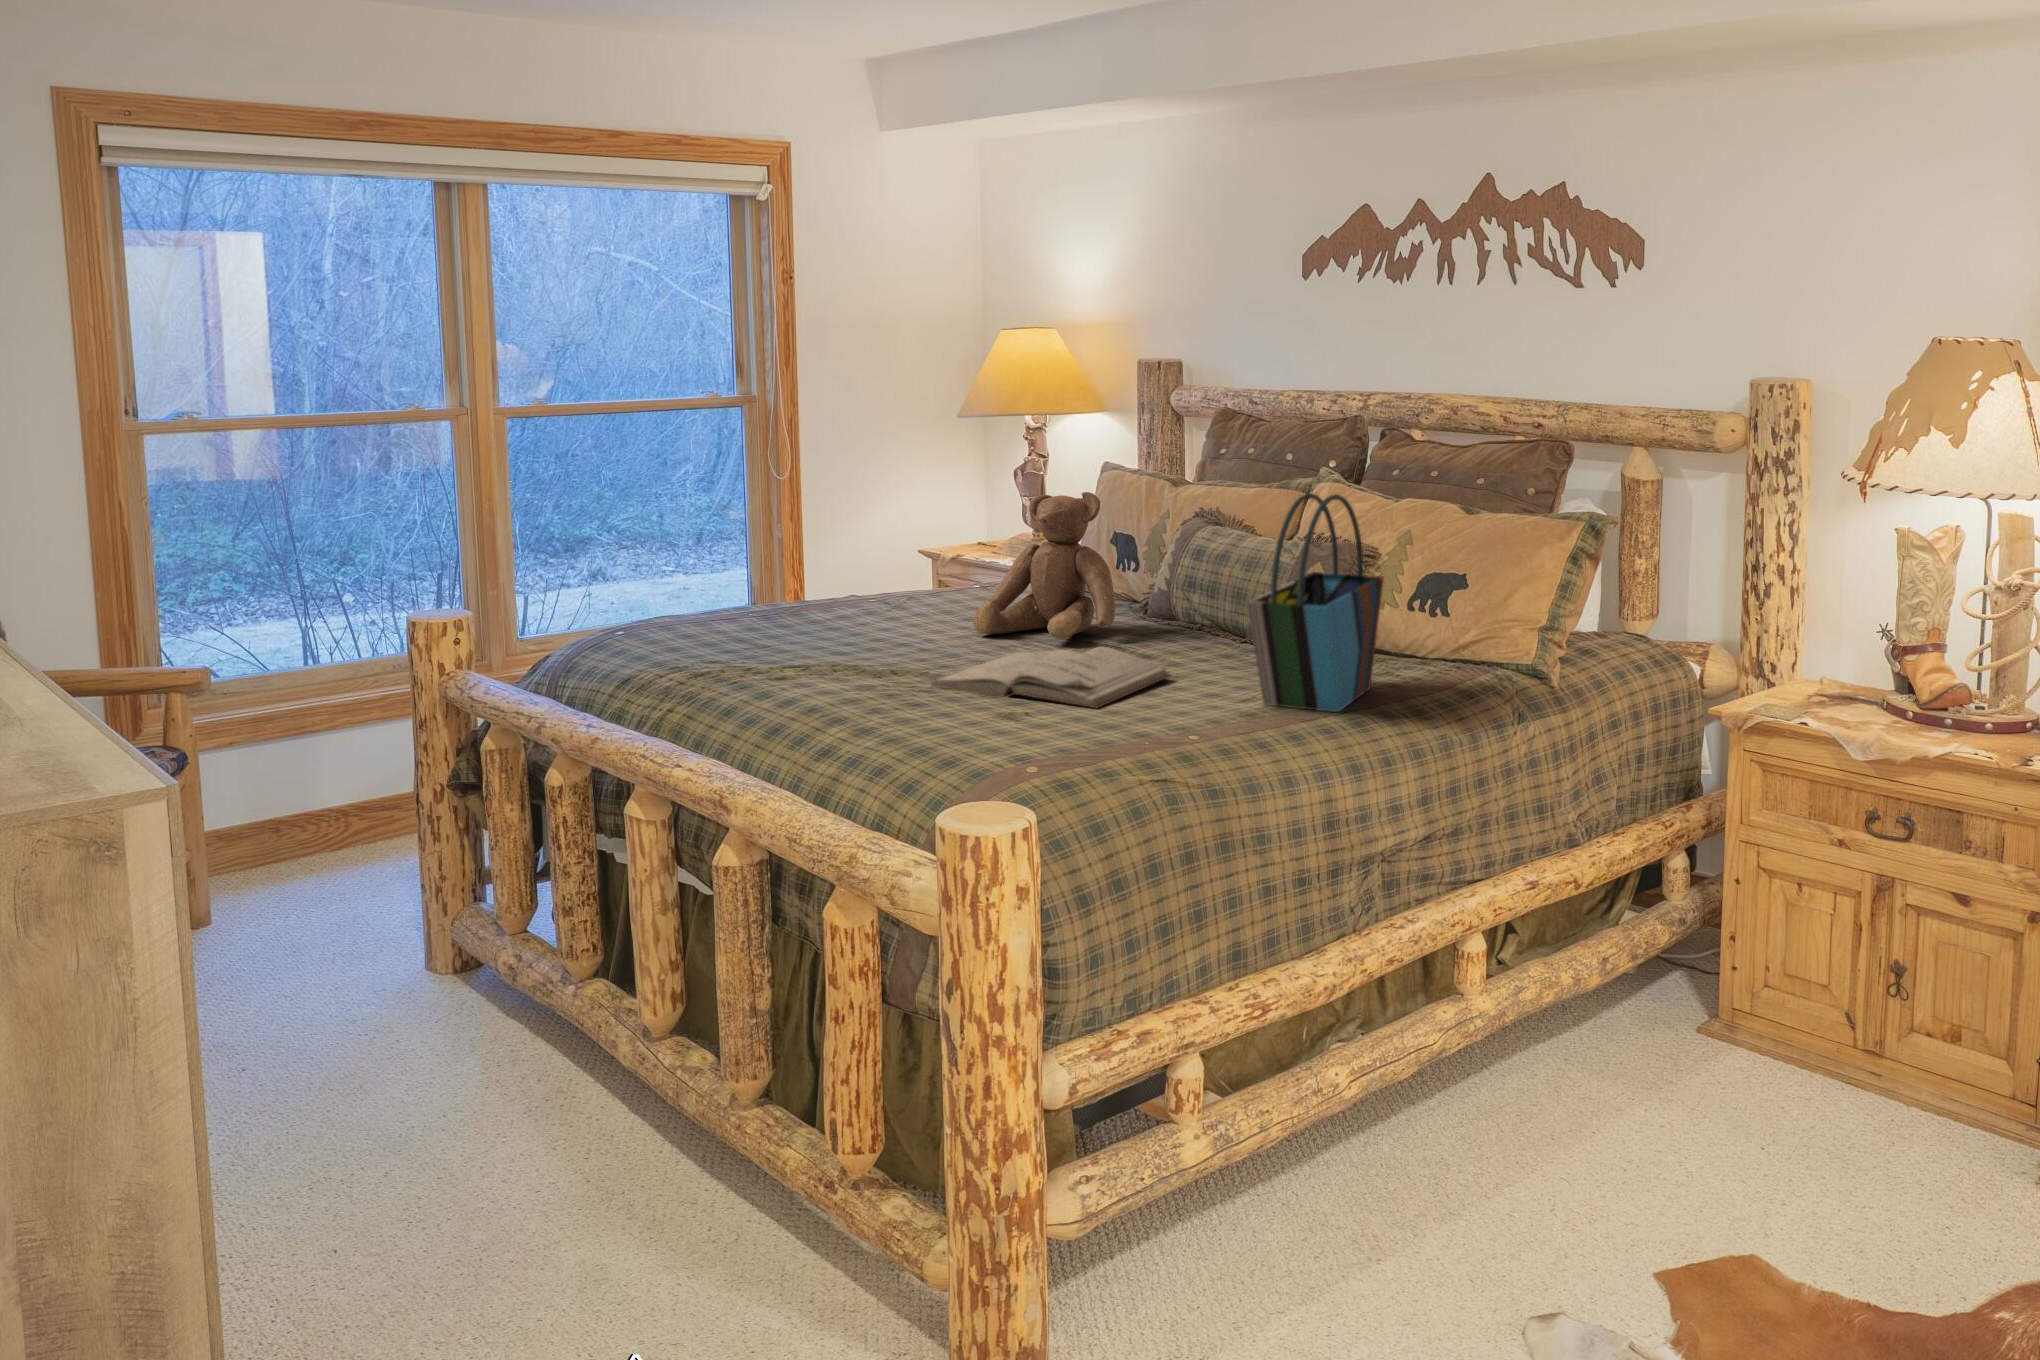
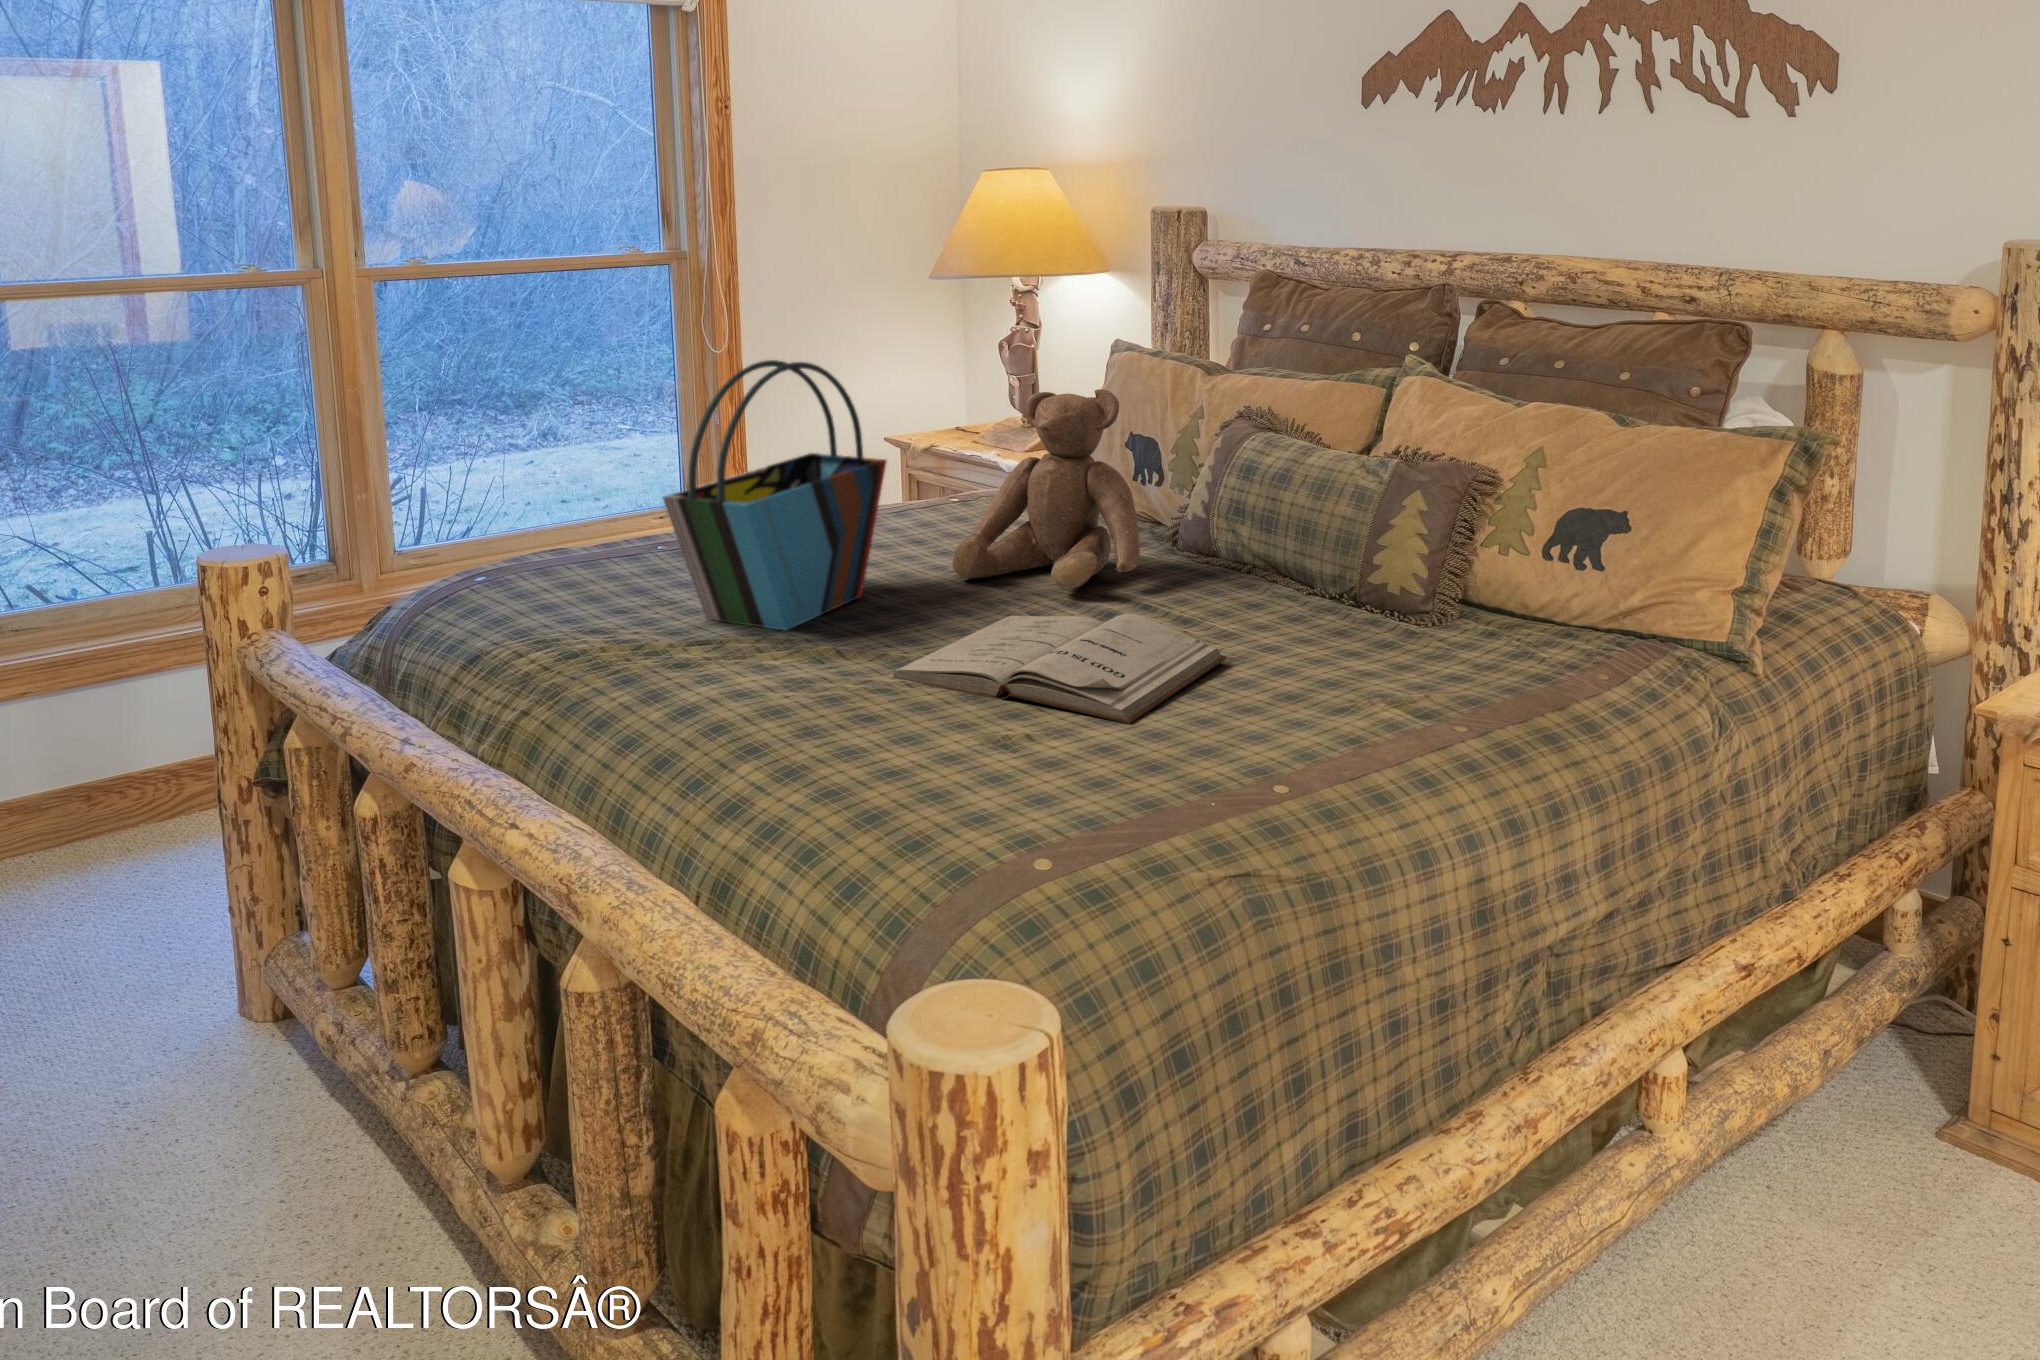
tote bag: present [1247,493,1384,712] -> present [663,360,887,630]

